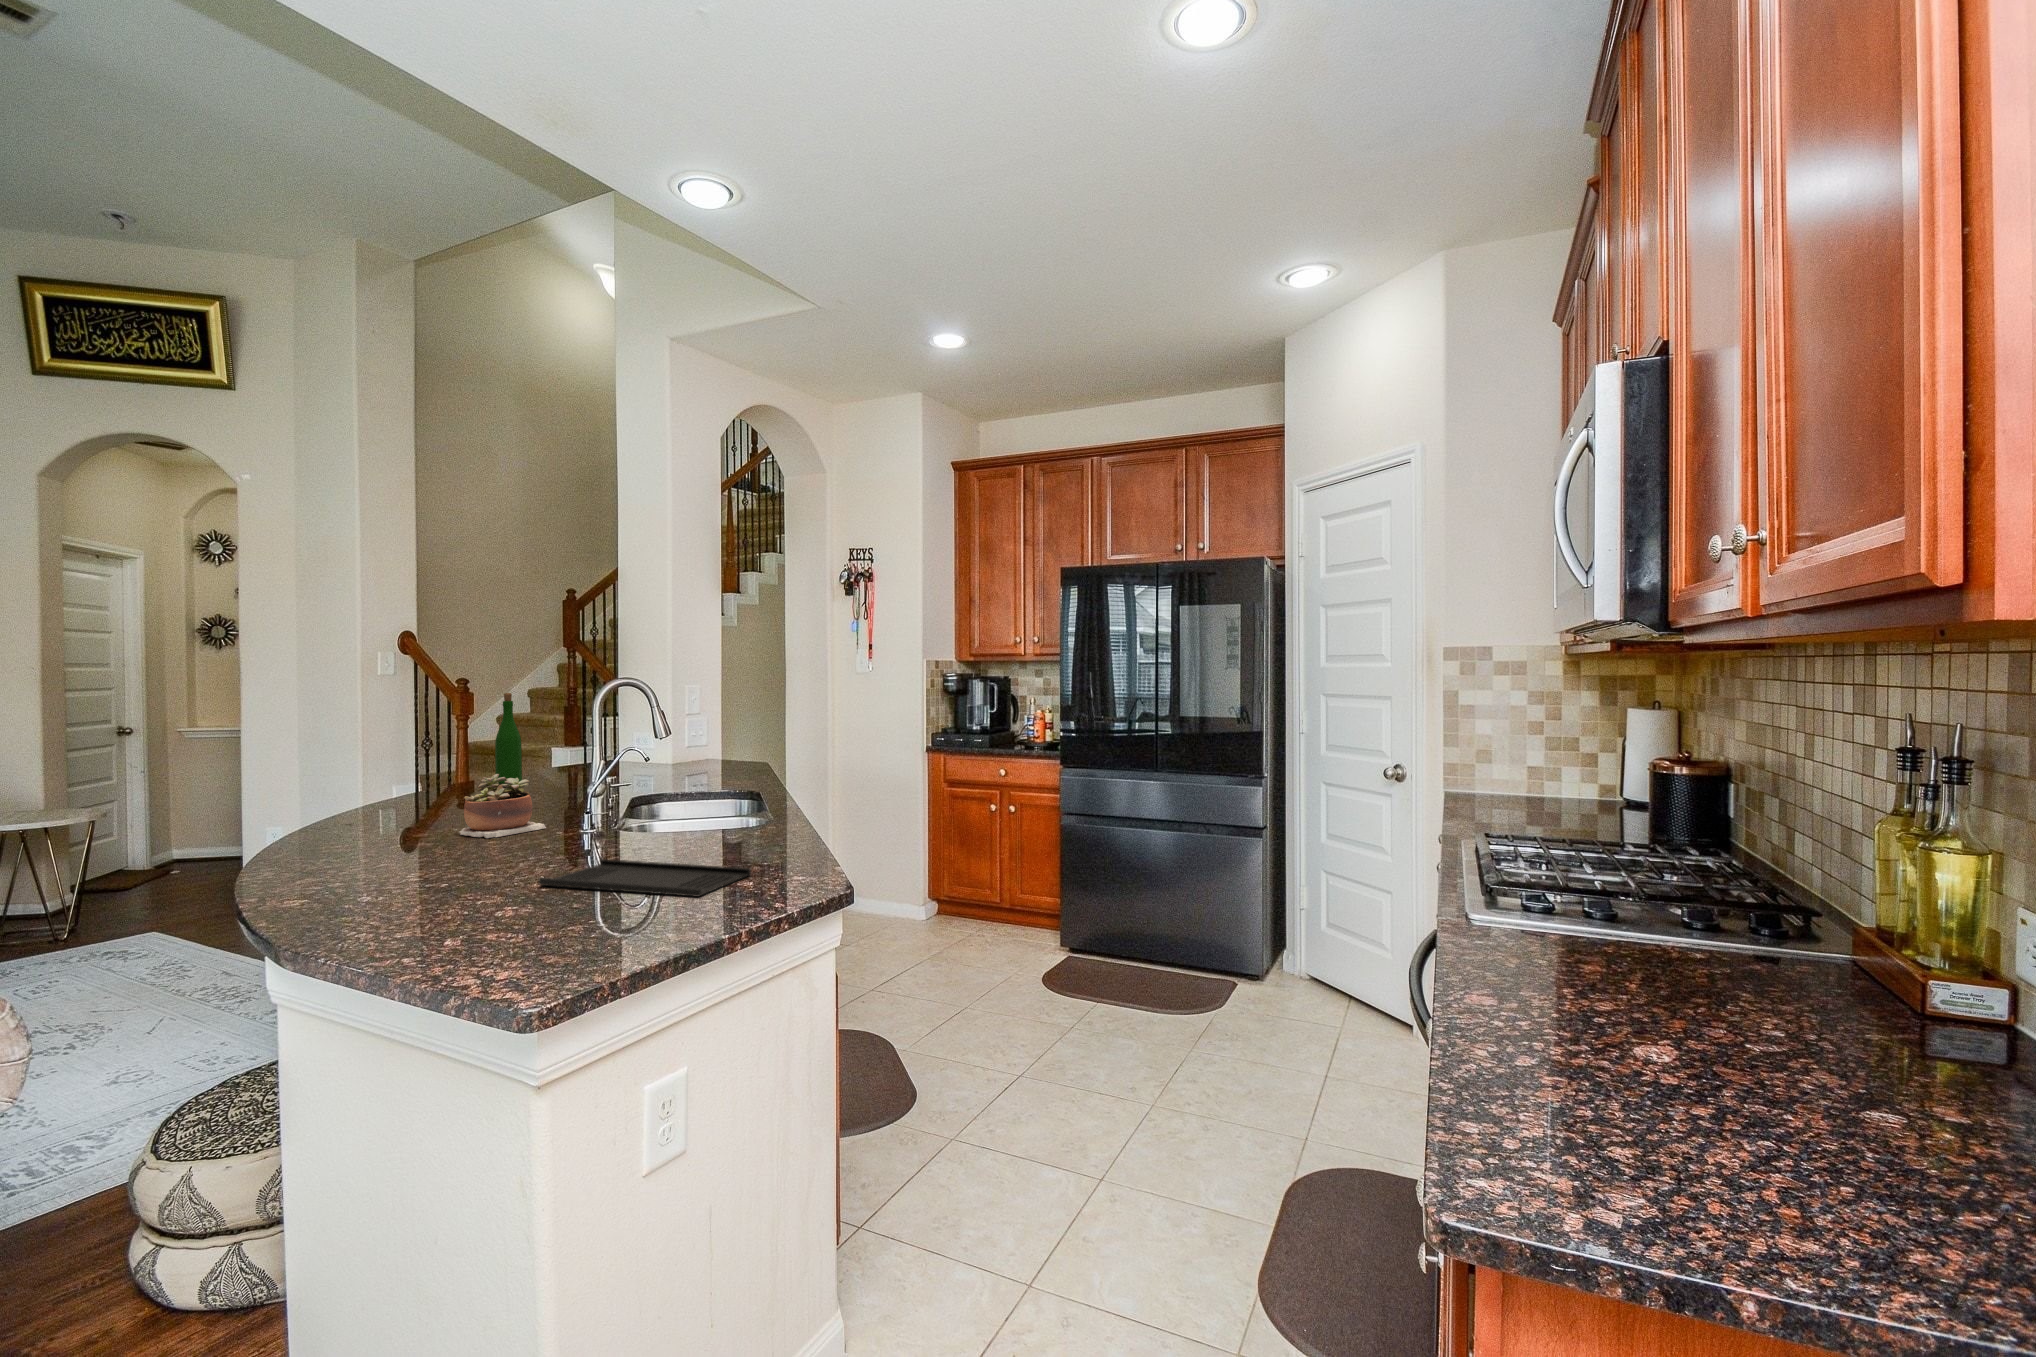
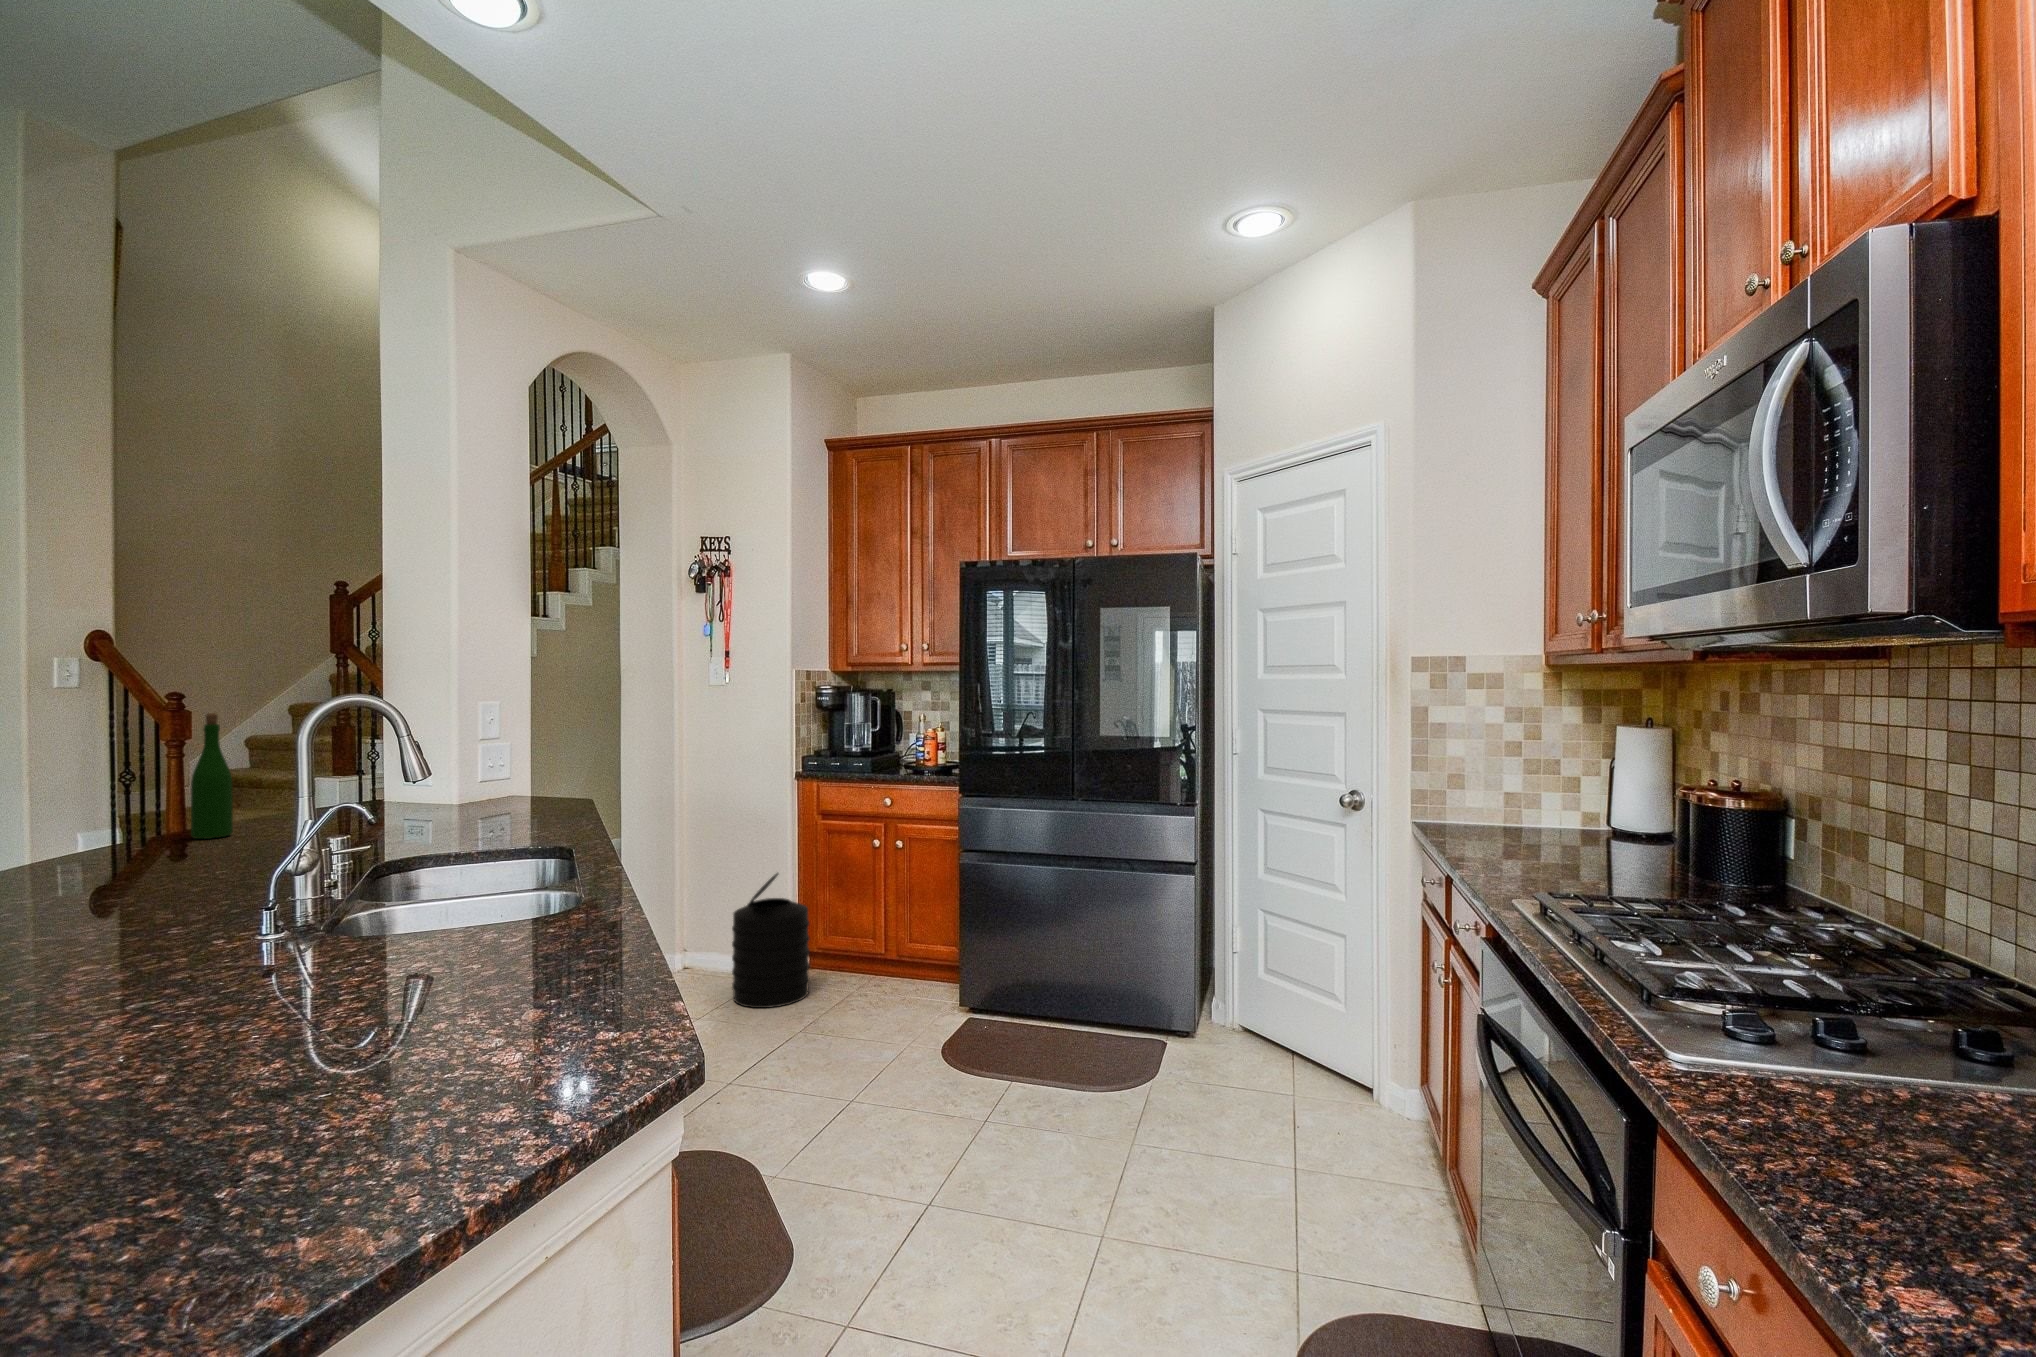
succulent plant: present [456,774,546,838] -> none [68,837,232,940]
trash can: none [876,829,938,940] -> present [732,873,810,1008]
tray: present [538,859,751,897] -> none [158,980,541,1055]

